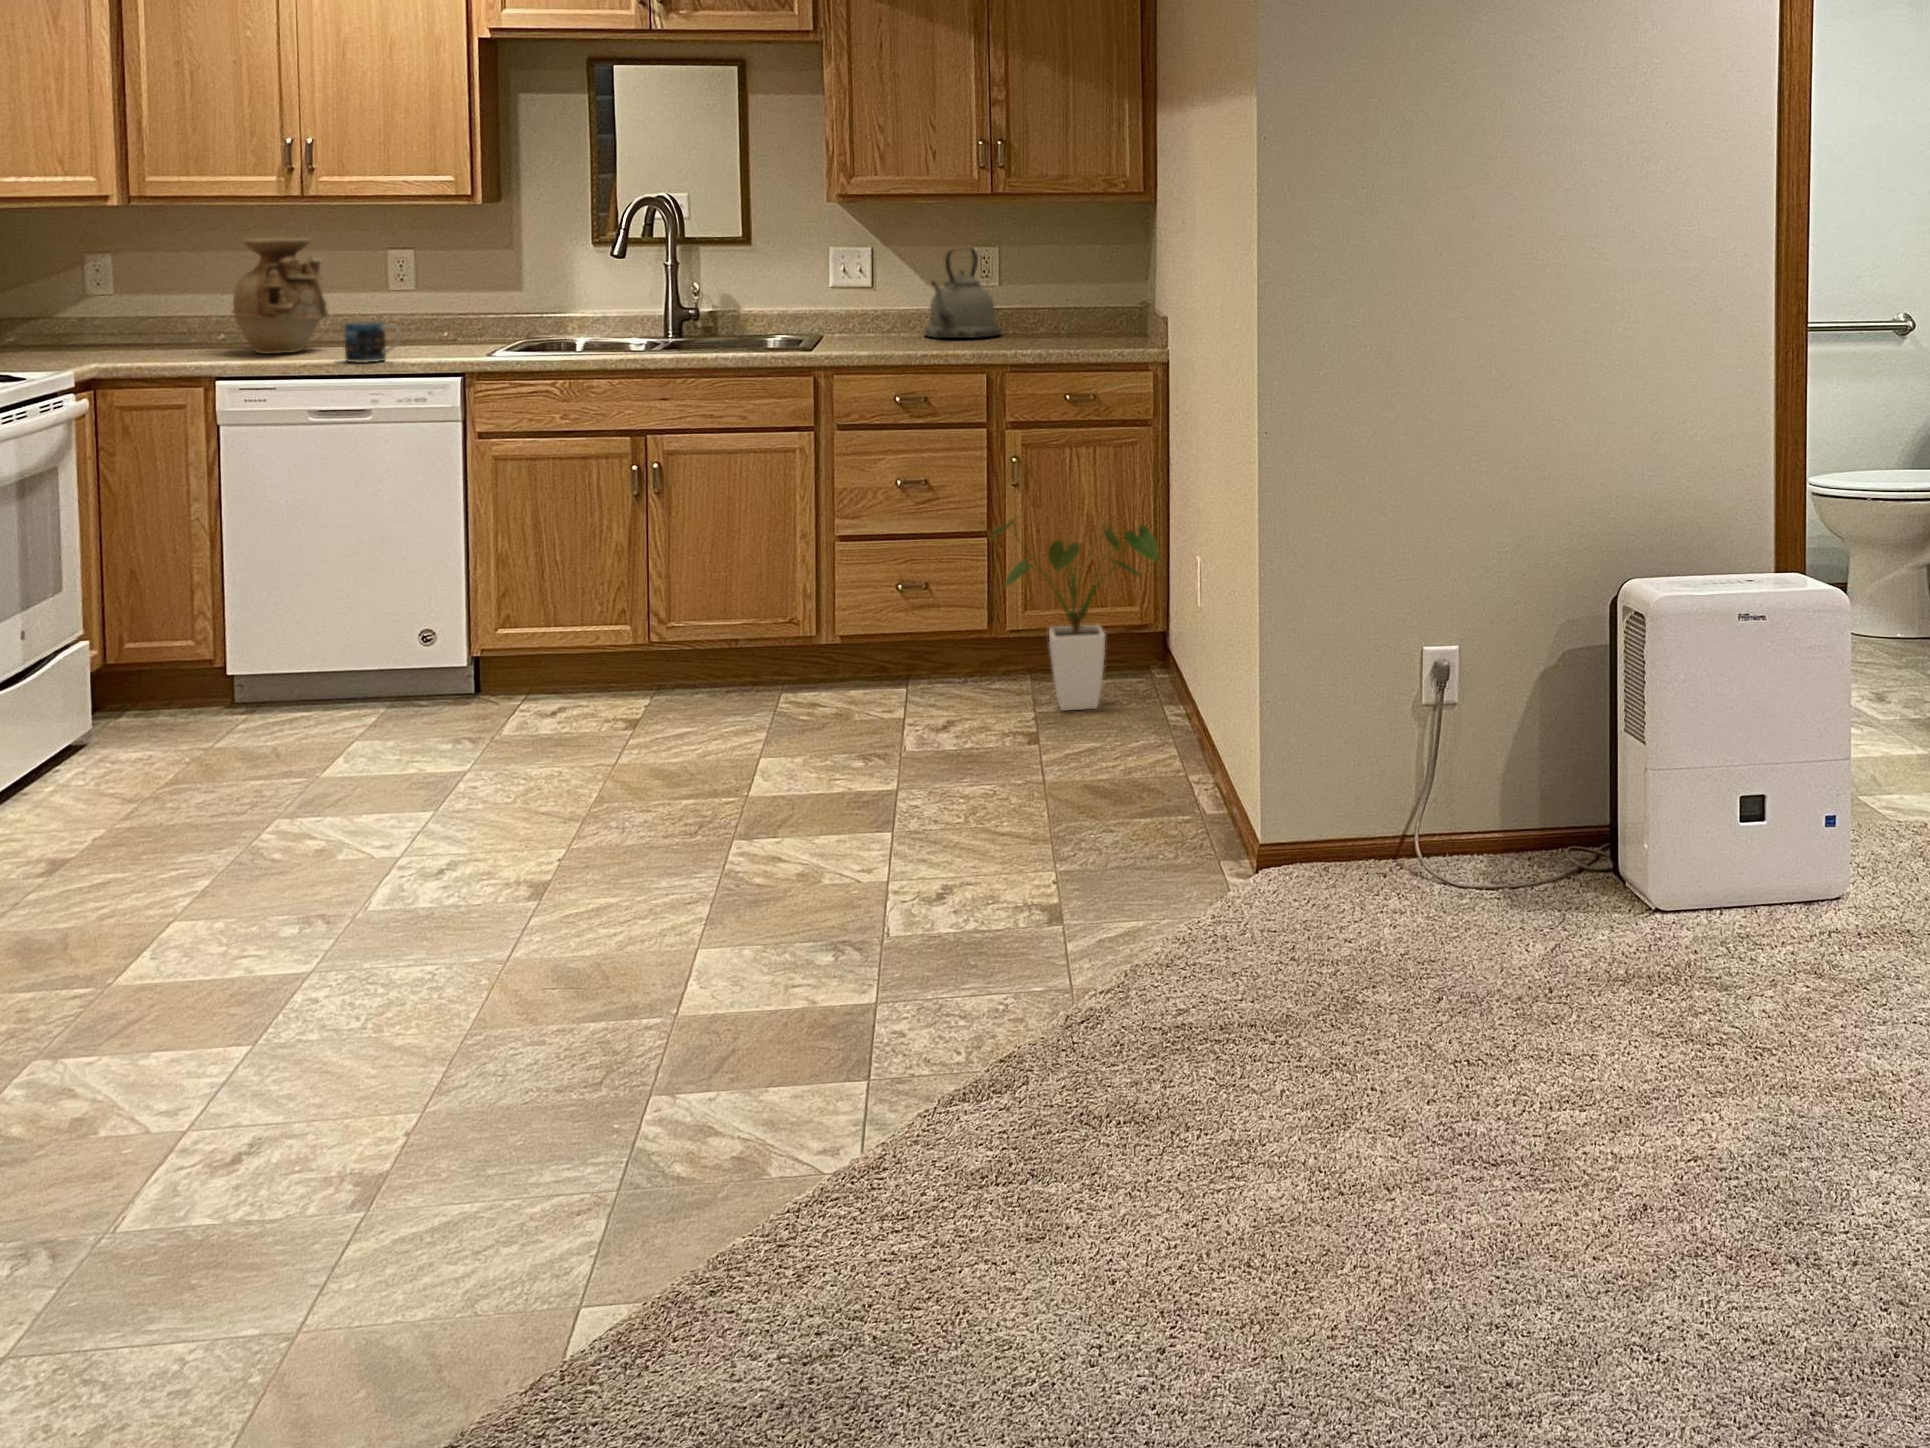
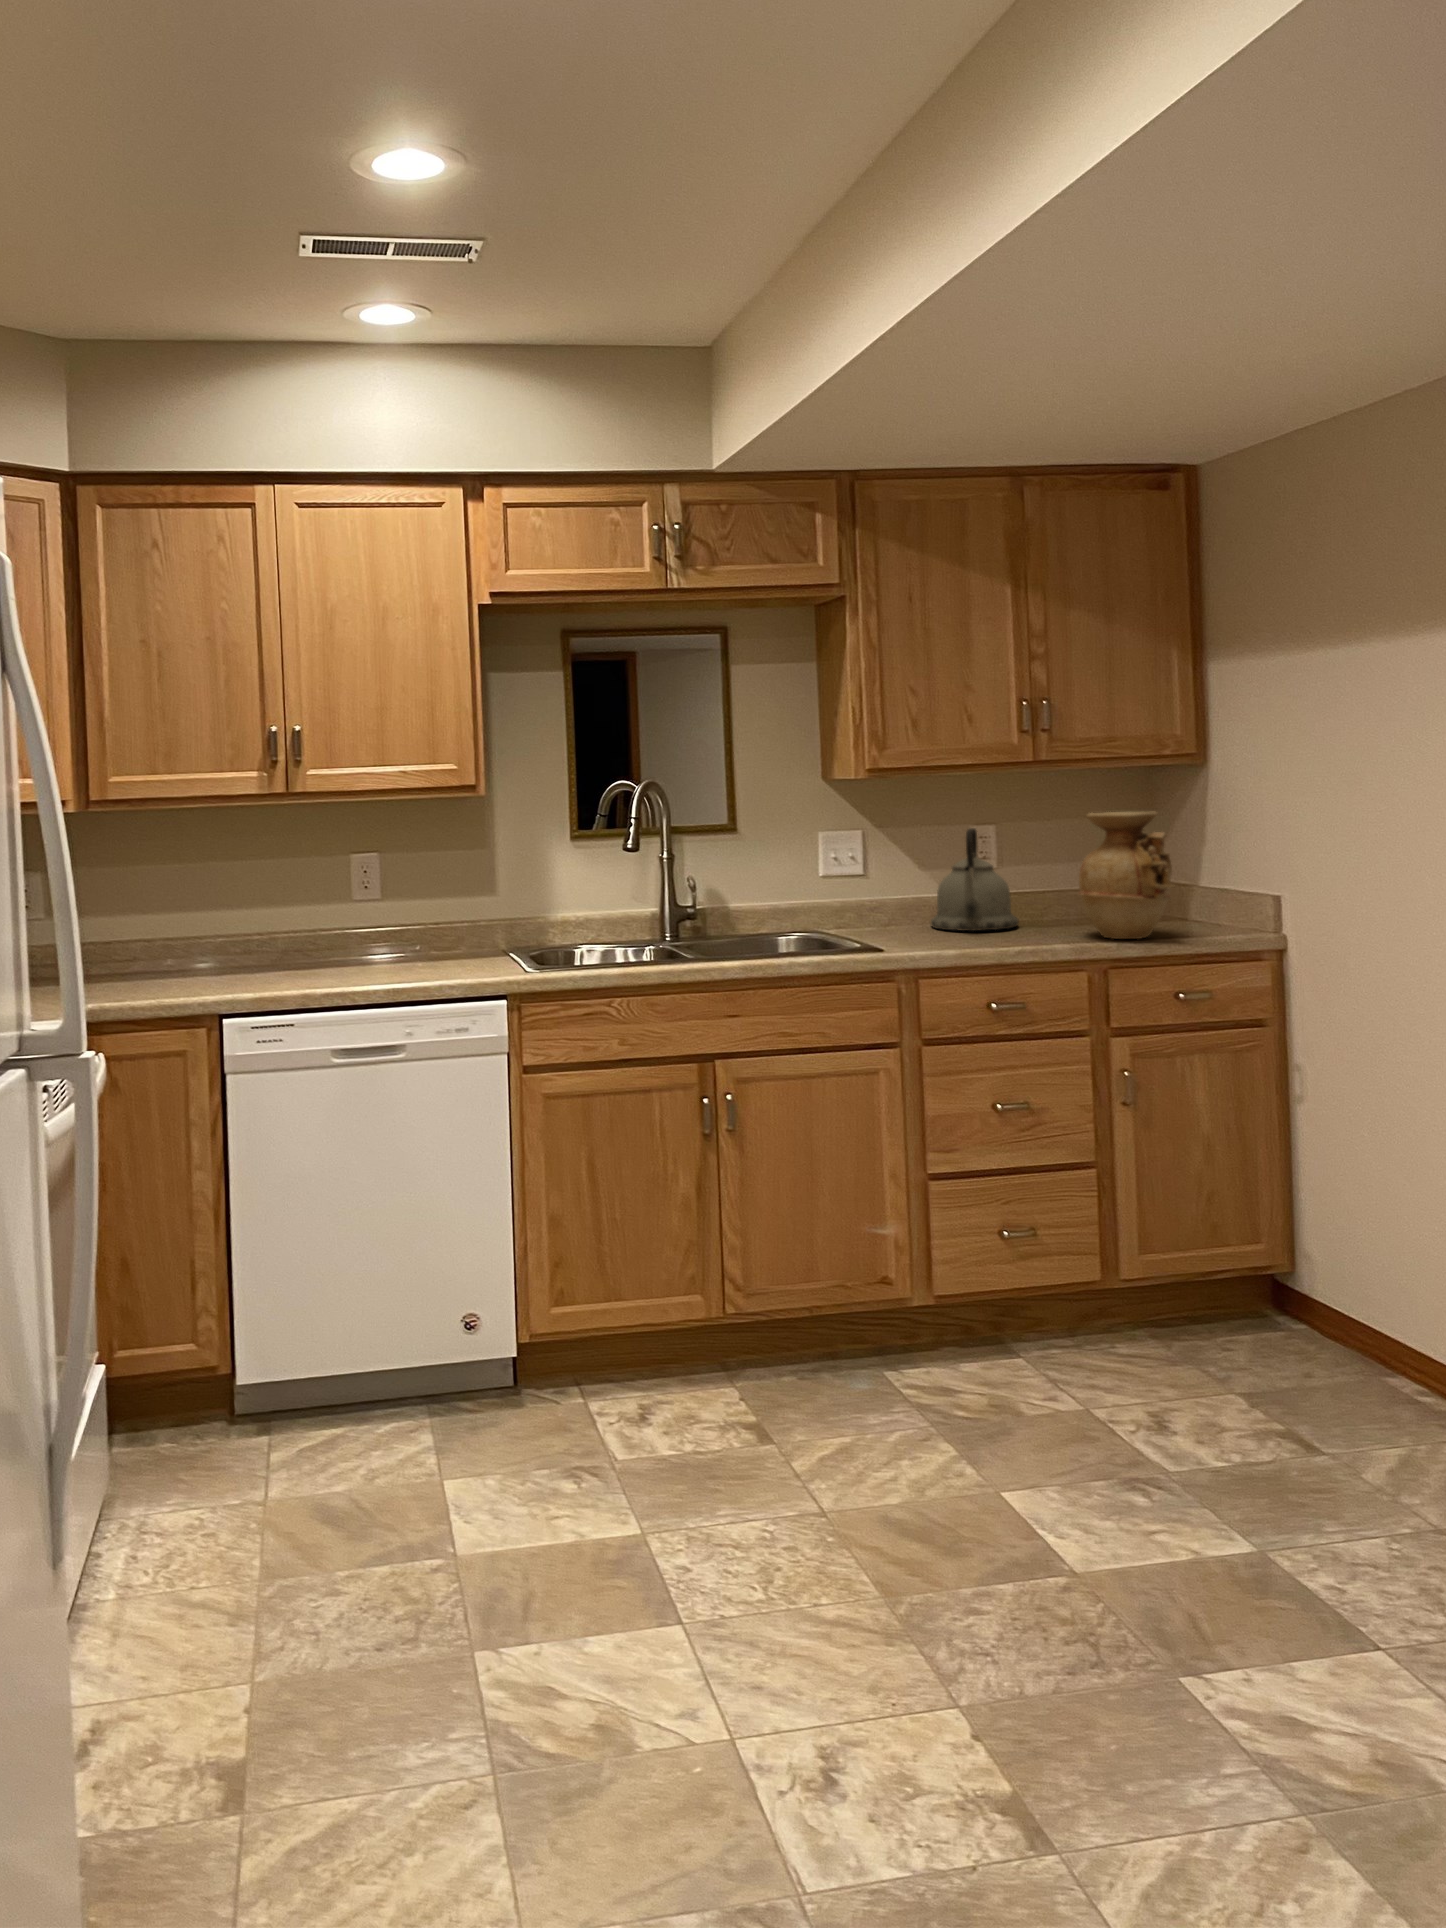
vase: present [232,238,328,354] -> present [1079,812,1173,939]
mug: present [344,321,401,362] -> none [359,937,426,989]
house plant: present [991,519,1160,710] -> none [1159,1149,1412,1393]

